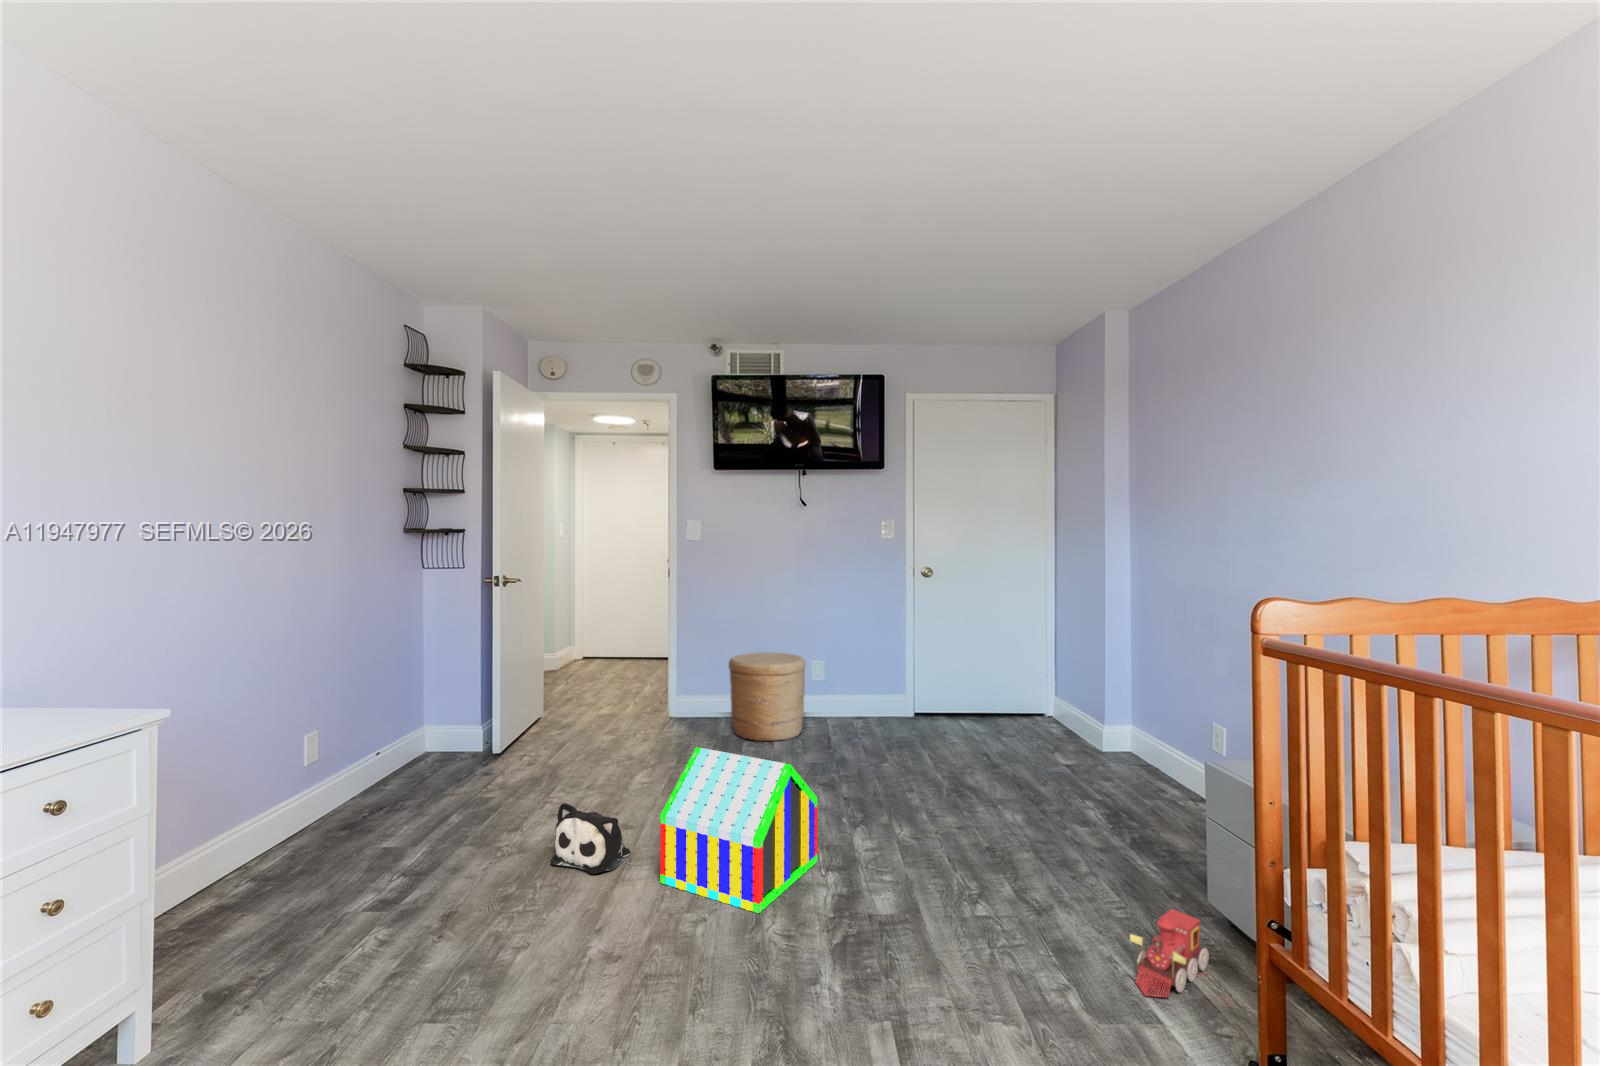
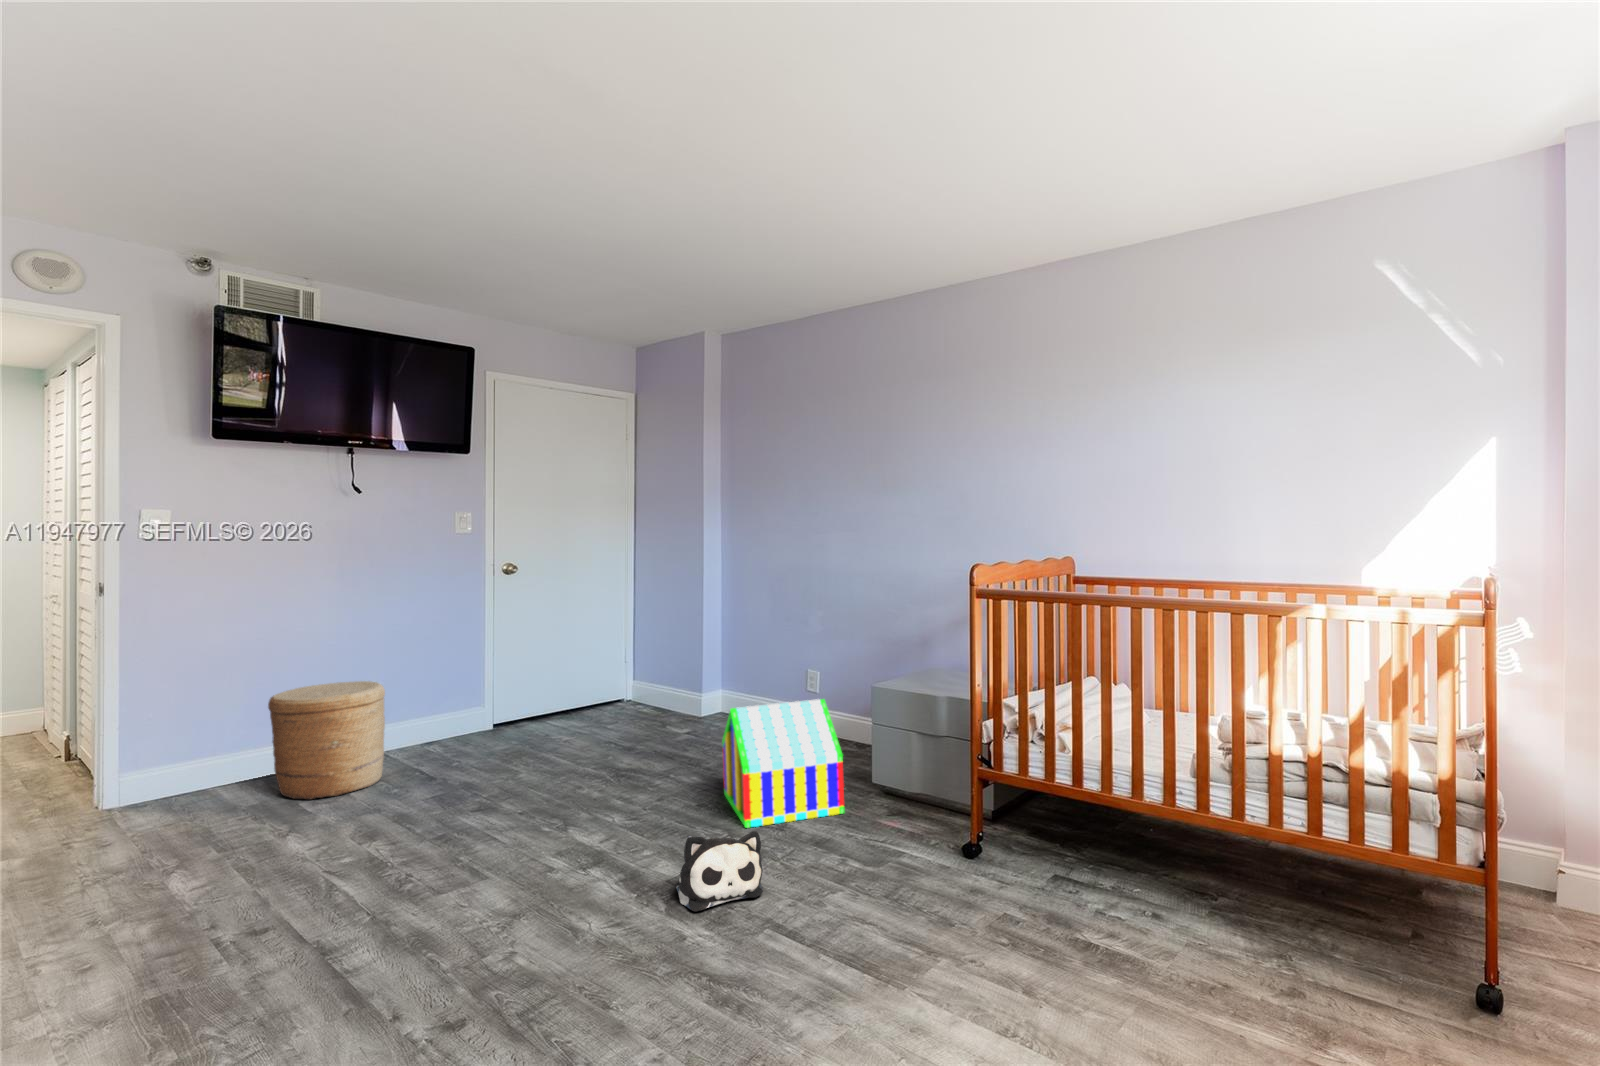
toy house: present [660,747,818,913] -> present [722,699,844,828]
plush toy: present [550,803,630,874] -> present [675,831,763,912]
toy train: present [1130,909,1209,997] -> none [865,786,906,844]

